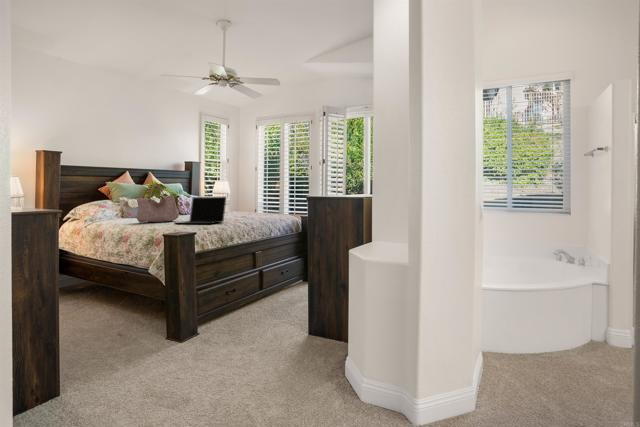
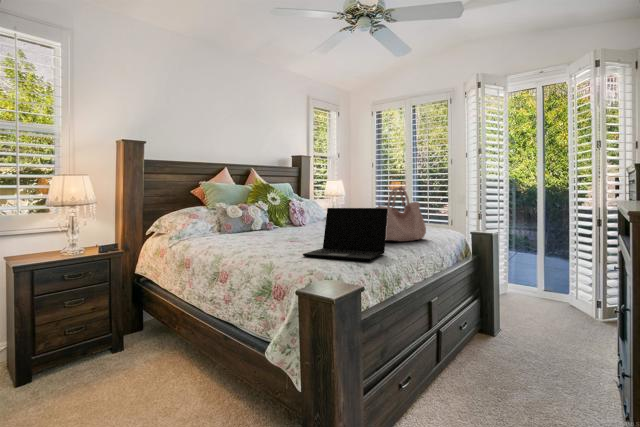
handbag: present [136,185,179,222] -> present [377,187,426,241]

